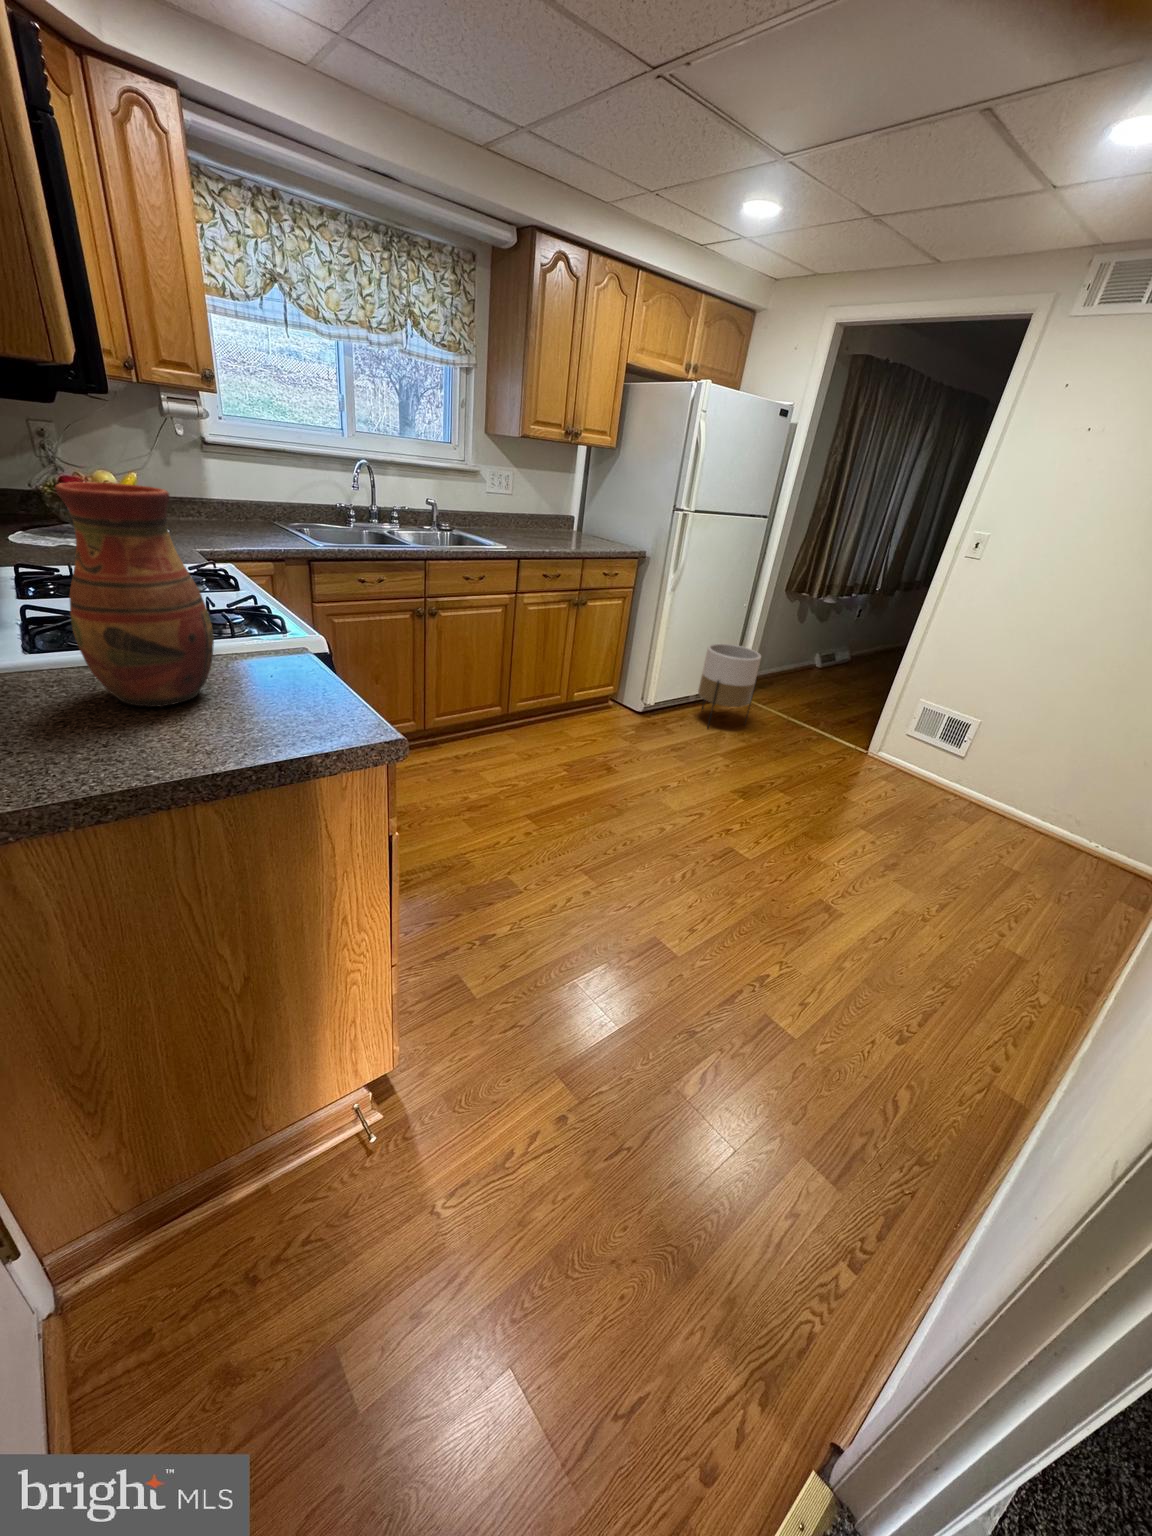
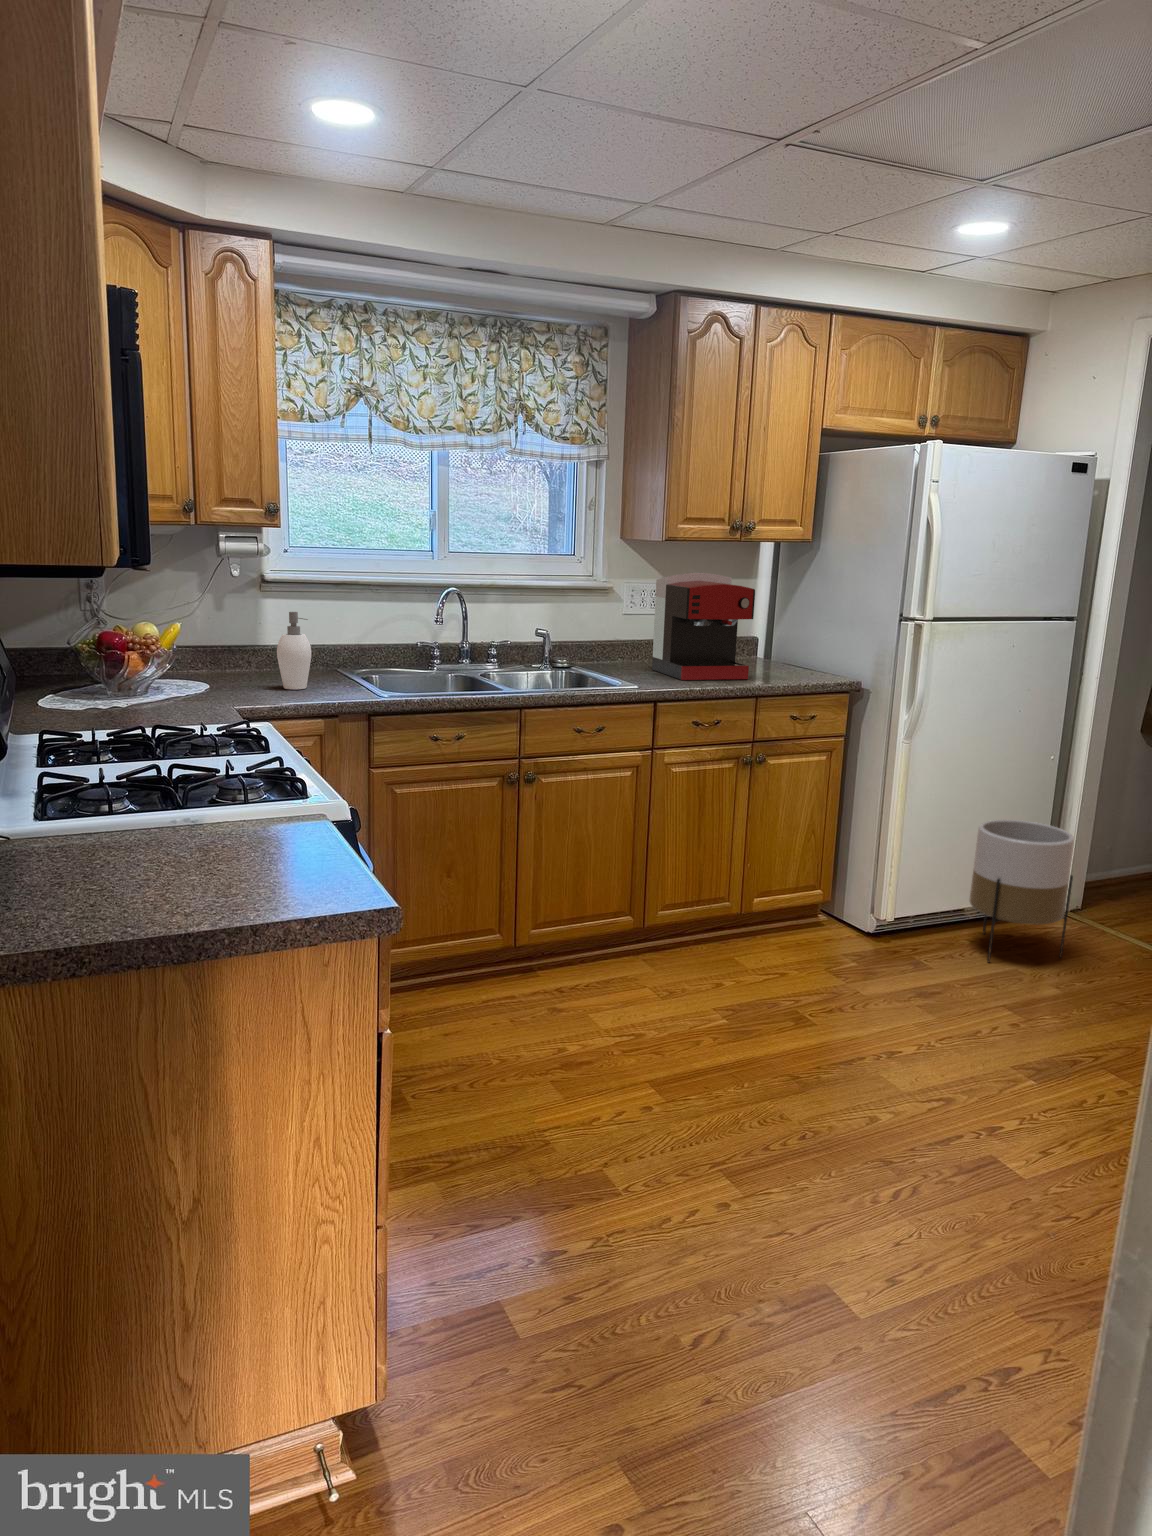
coffee maker: none [508,466,582,546] -> present [652,572,755,680]
soap dispenser: none [226,471,257,537] -> present [277,612,312,689]
vase: present [55,482,214,707] -> none [83,649,214,873]

